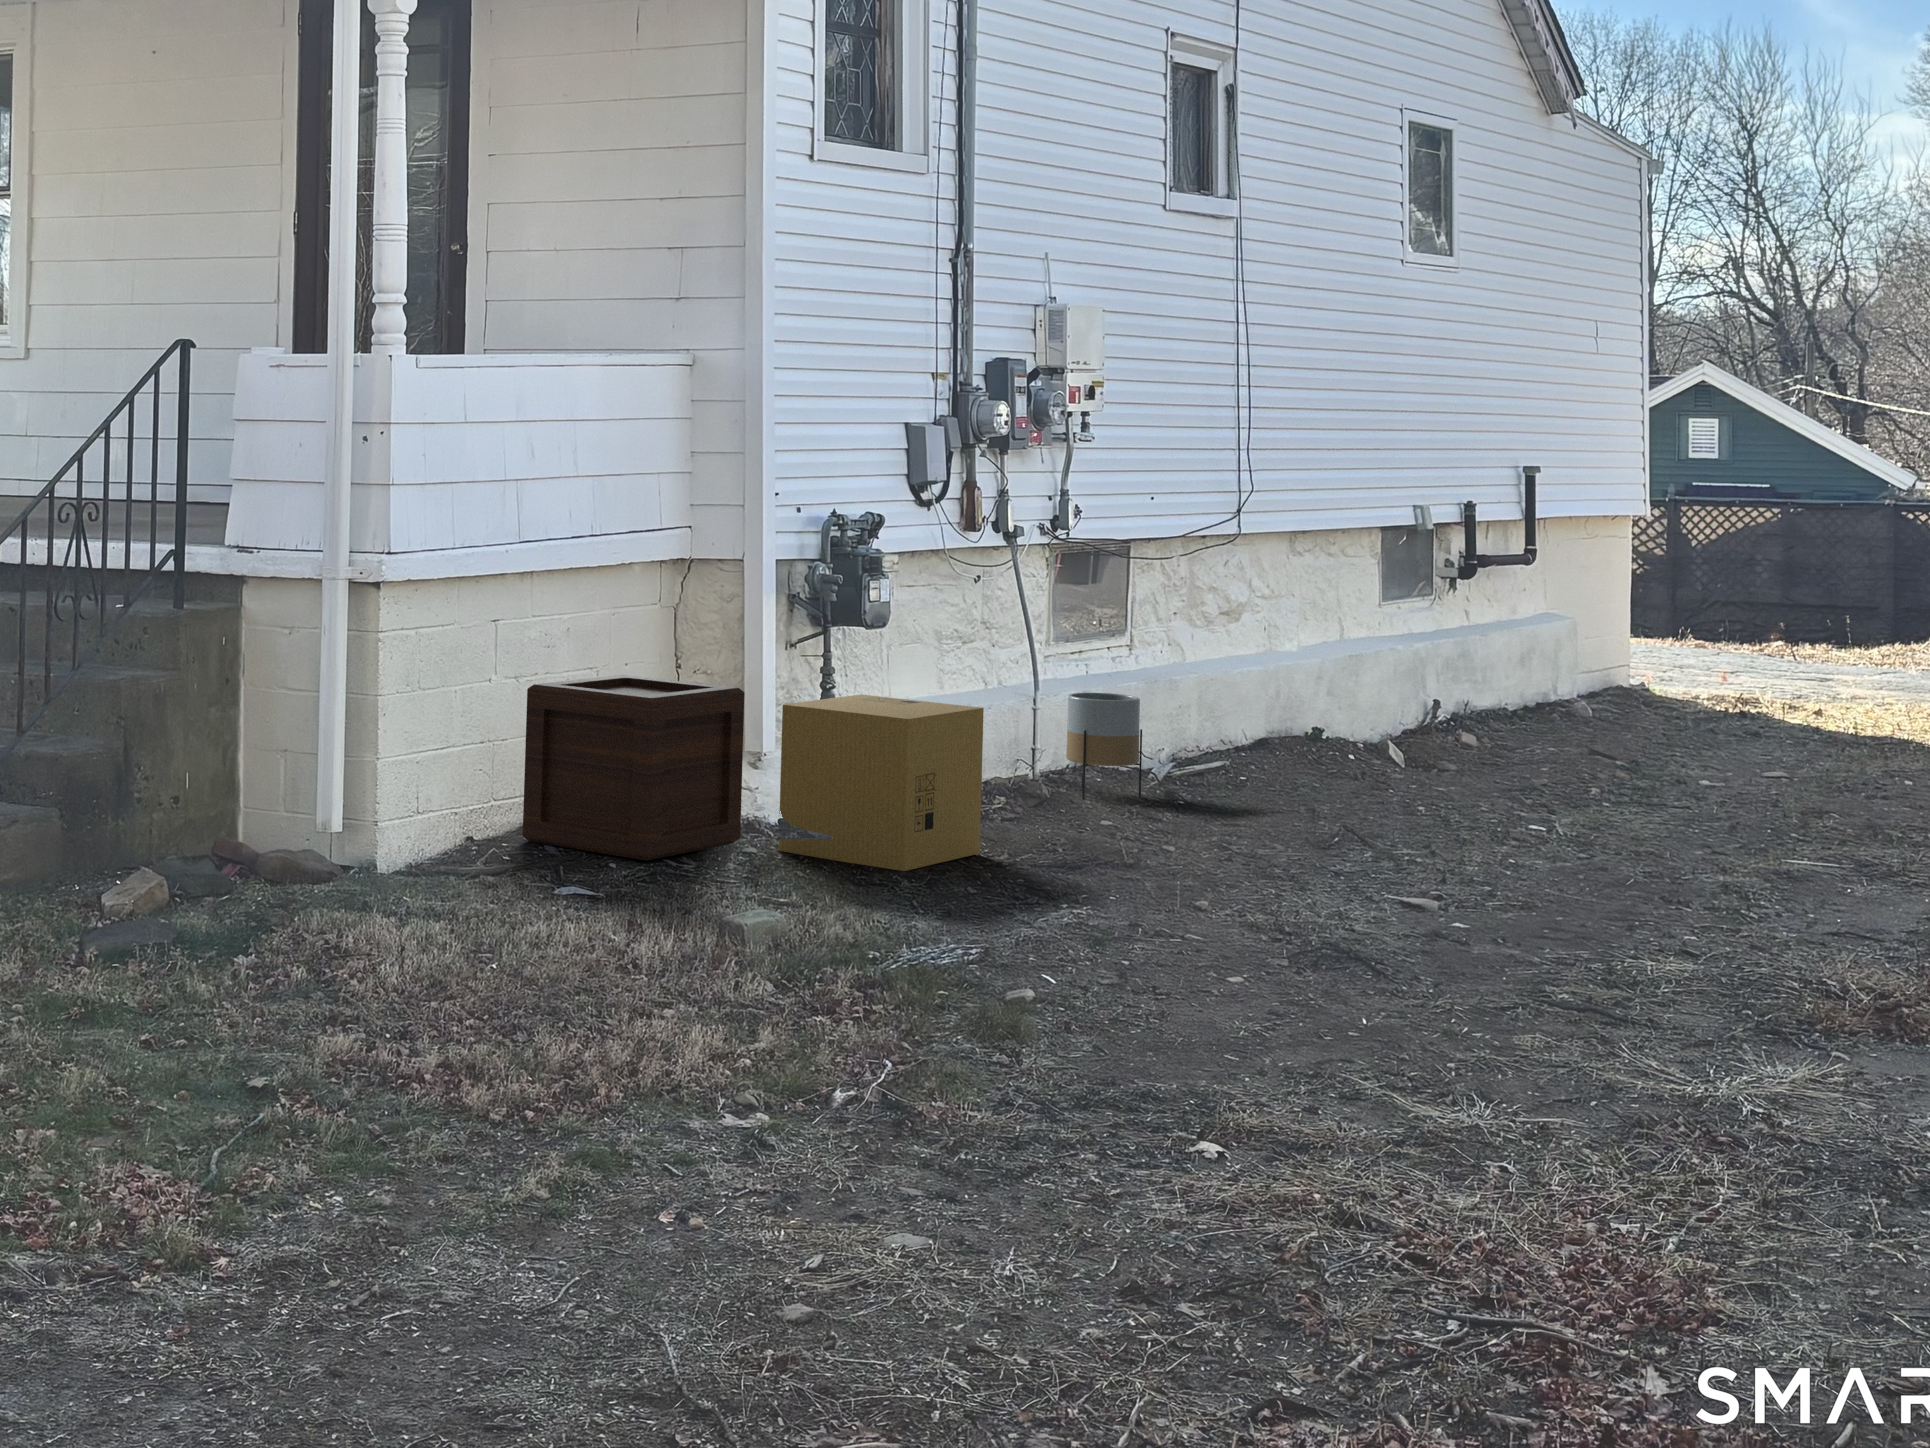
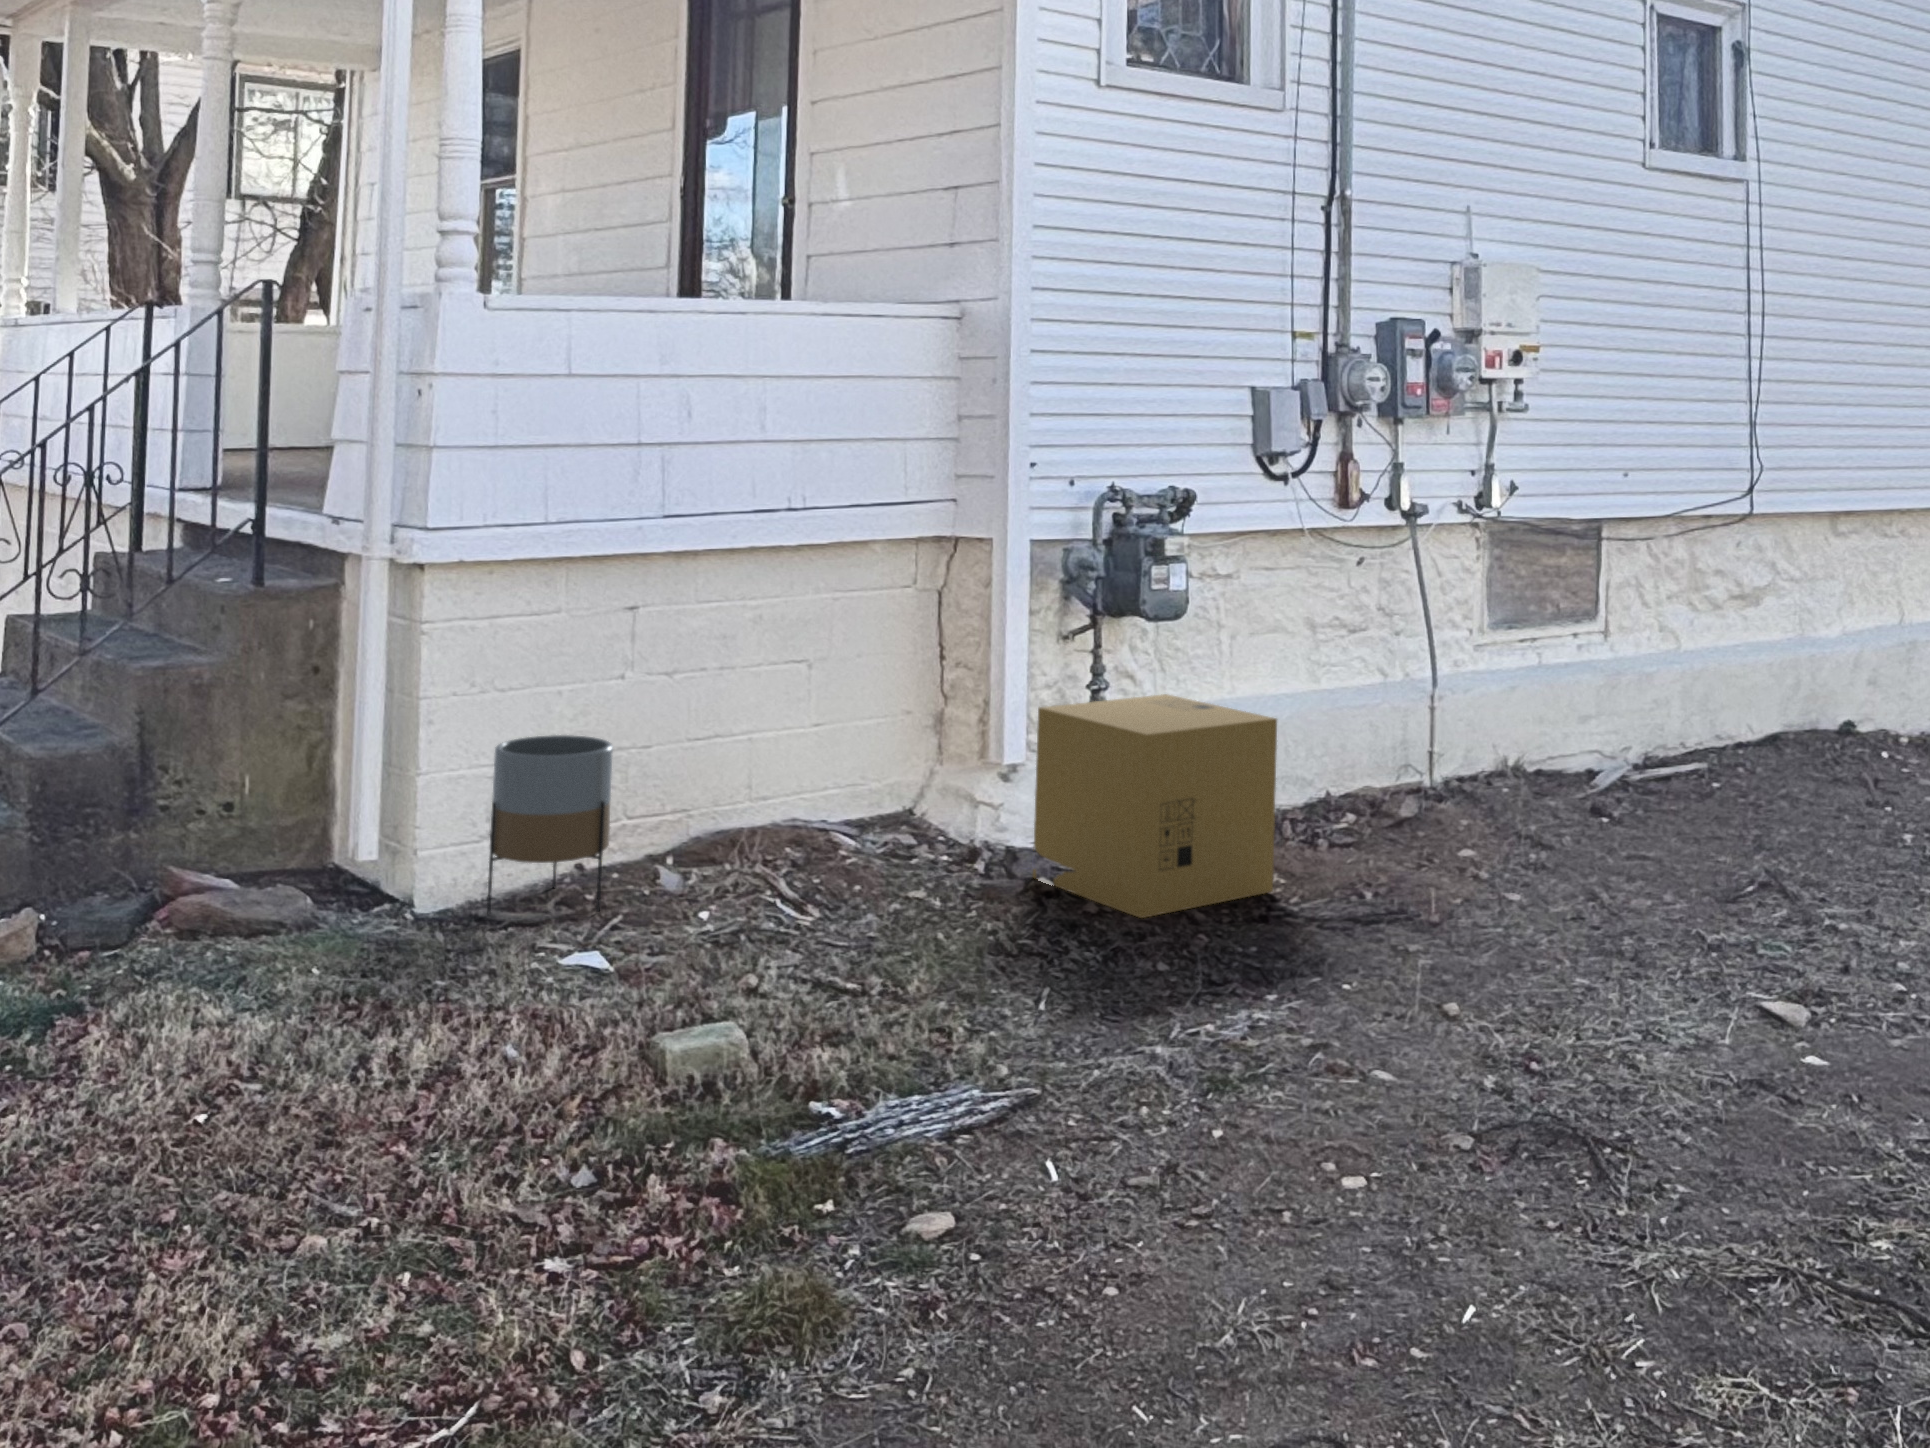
wooden crate: present [523,675,744,861] -> none [676,670,935,904]
planter: present [1066,693,1142,799] -> present [487,735,613,914]

